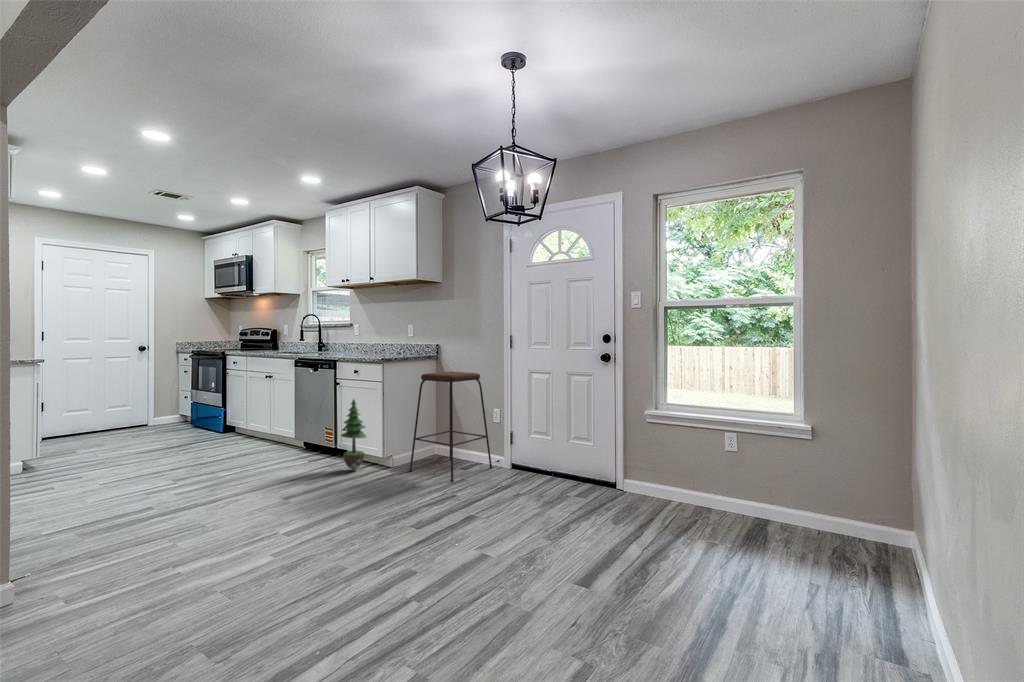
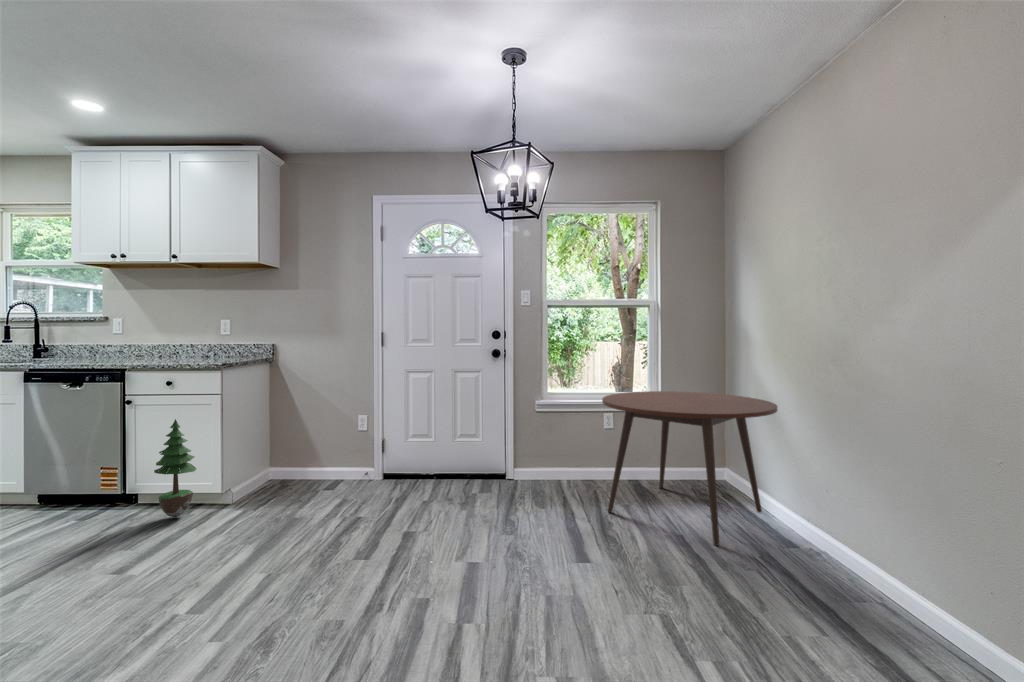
bar stool: present [409,372,492,481] -> none [262,377,361,503]
dining table: none [664,408,910,614] -> present [602,391,778,546]

